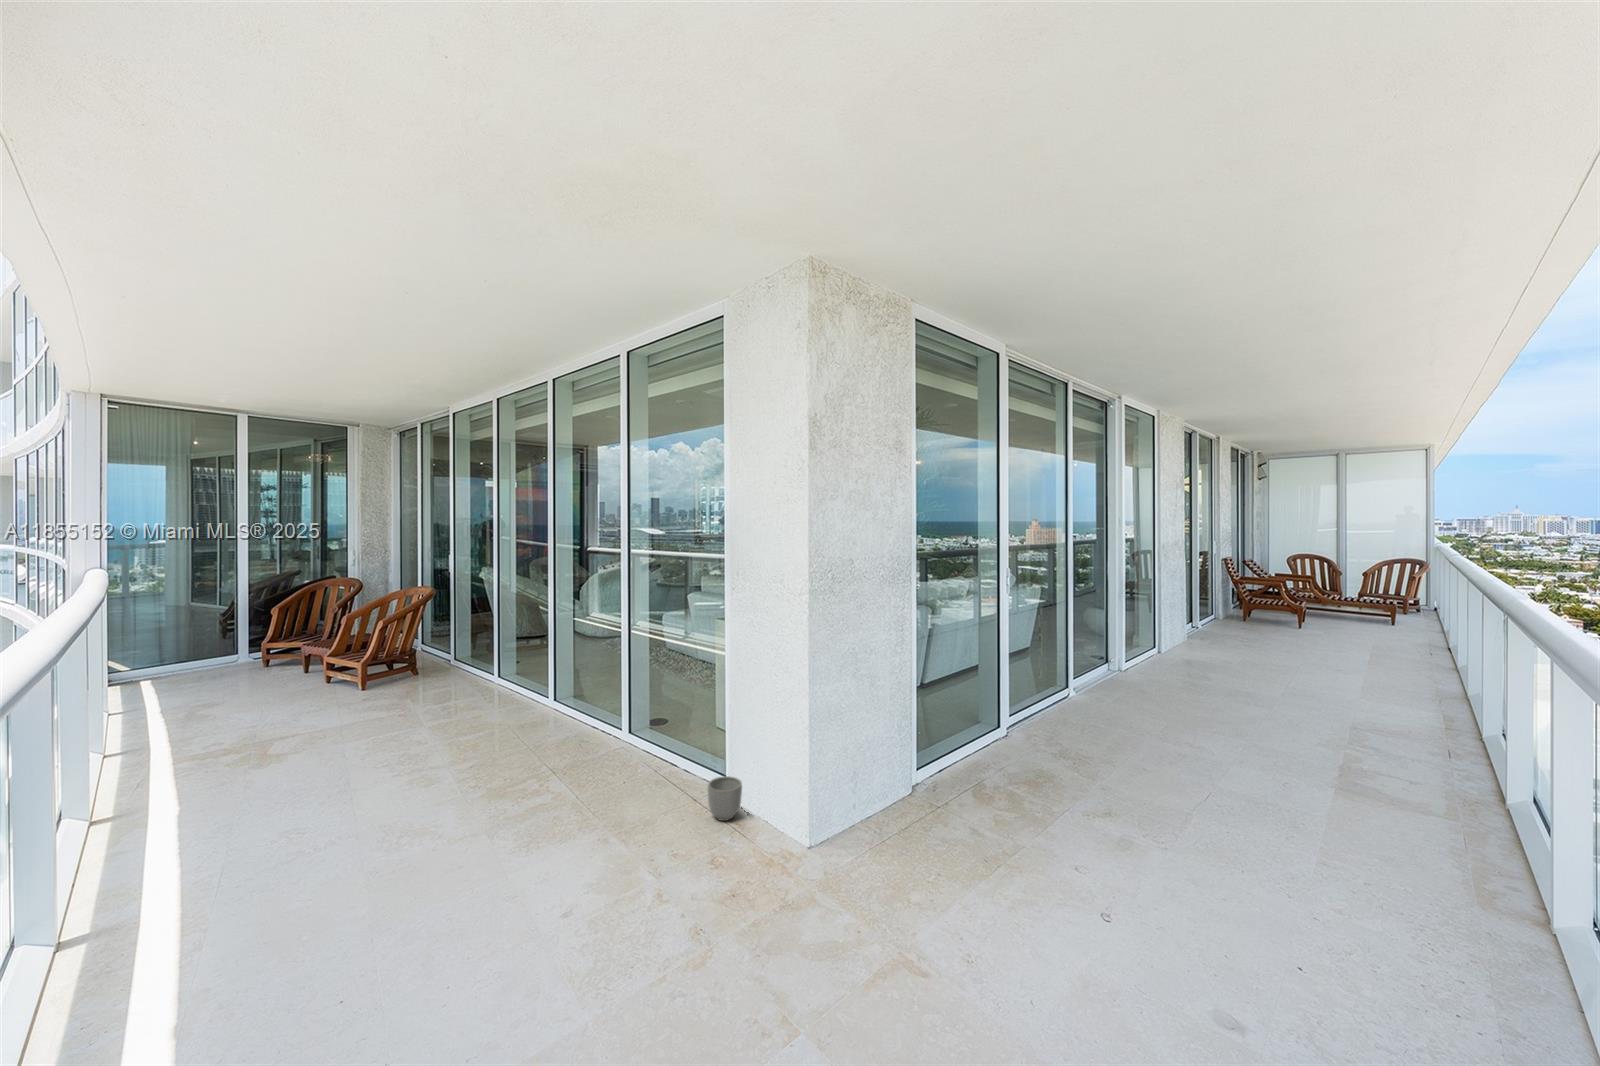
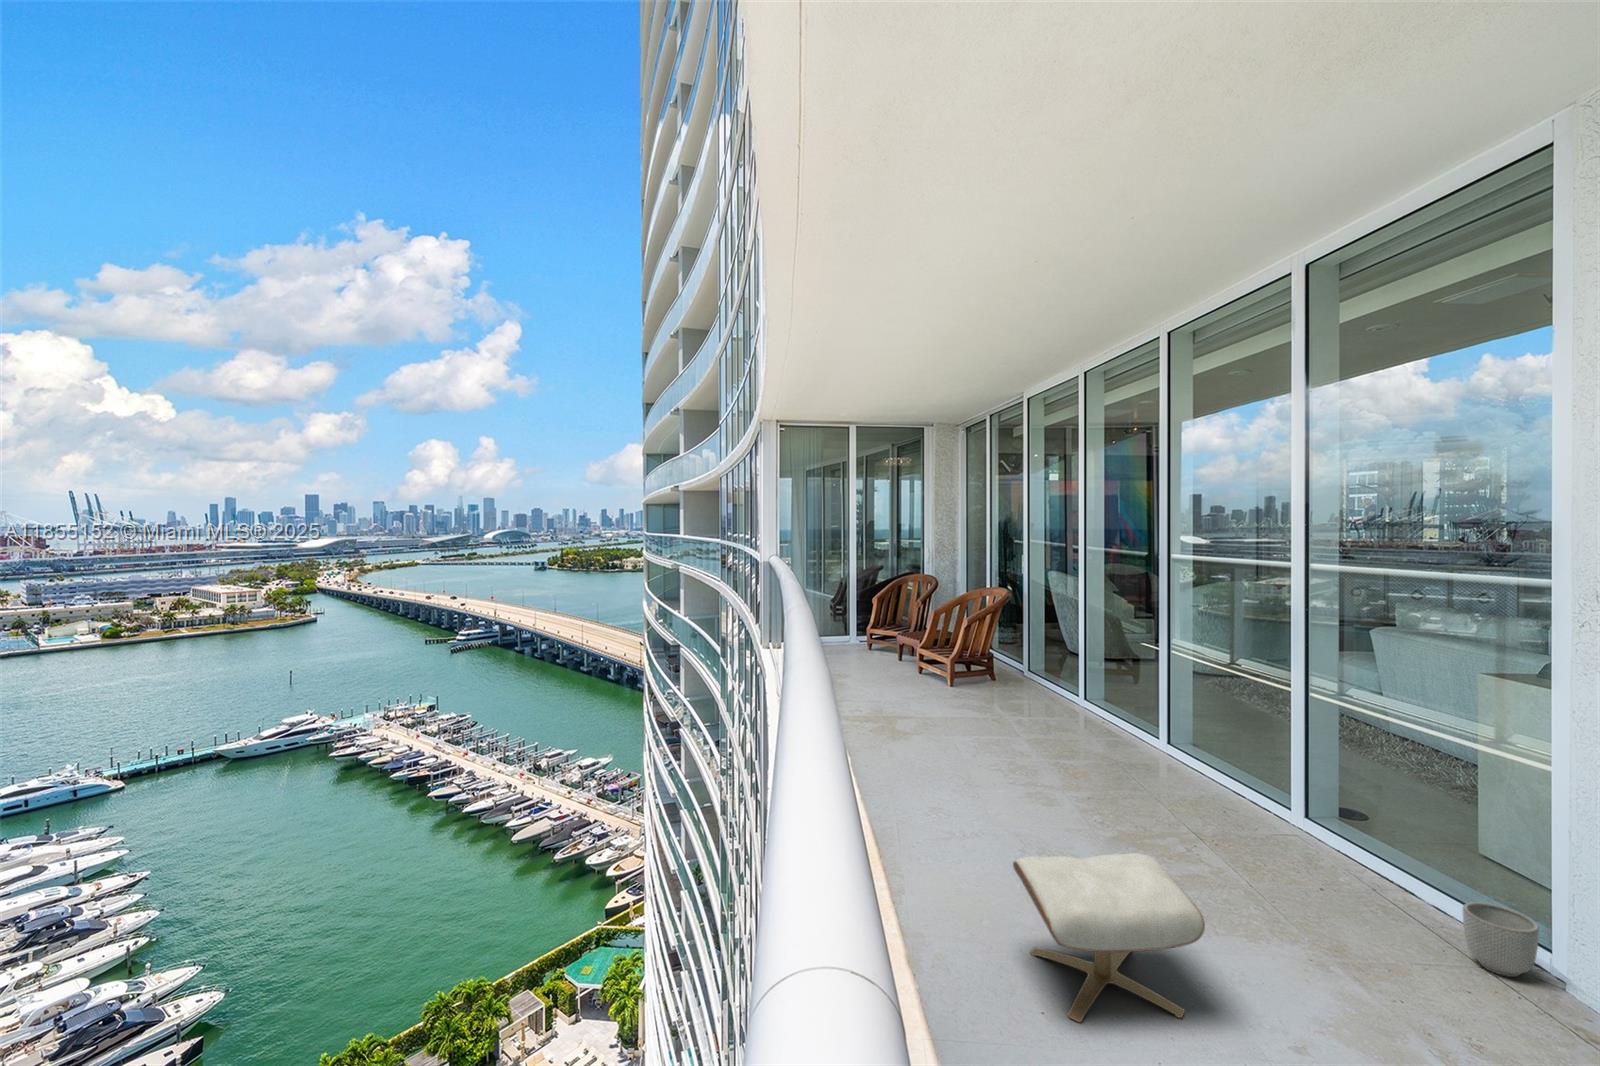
ottoman: none [343,822,522,1007] -> present [1013,853,1205,1022]

